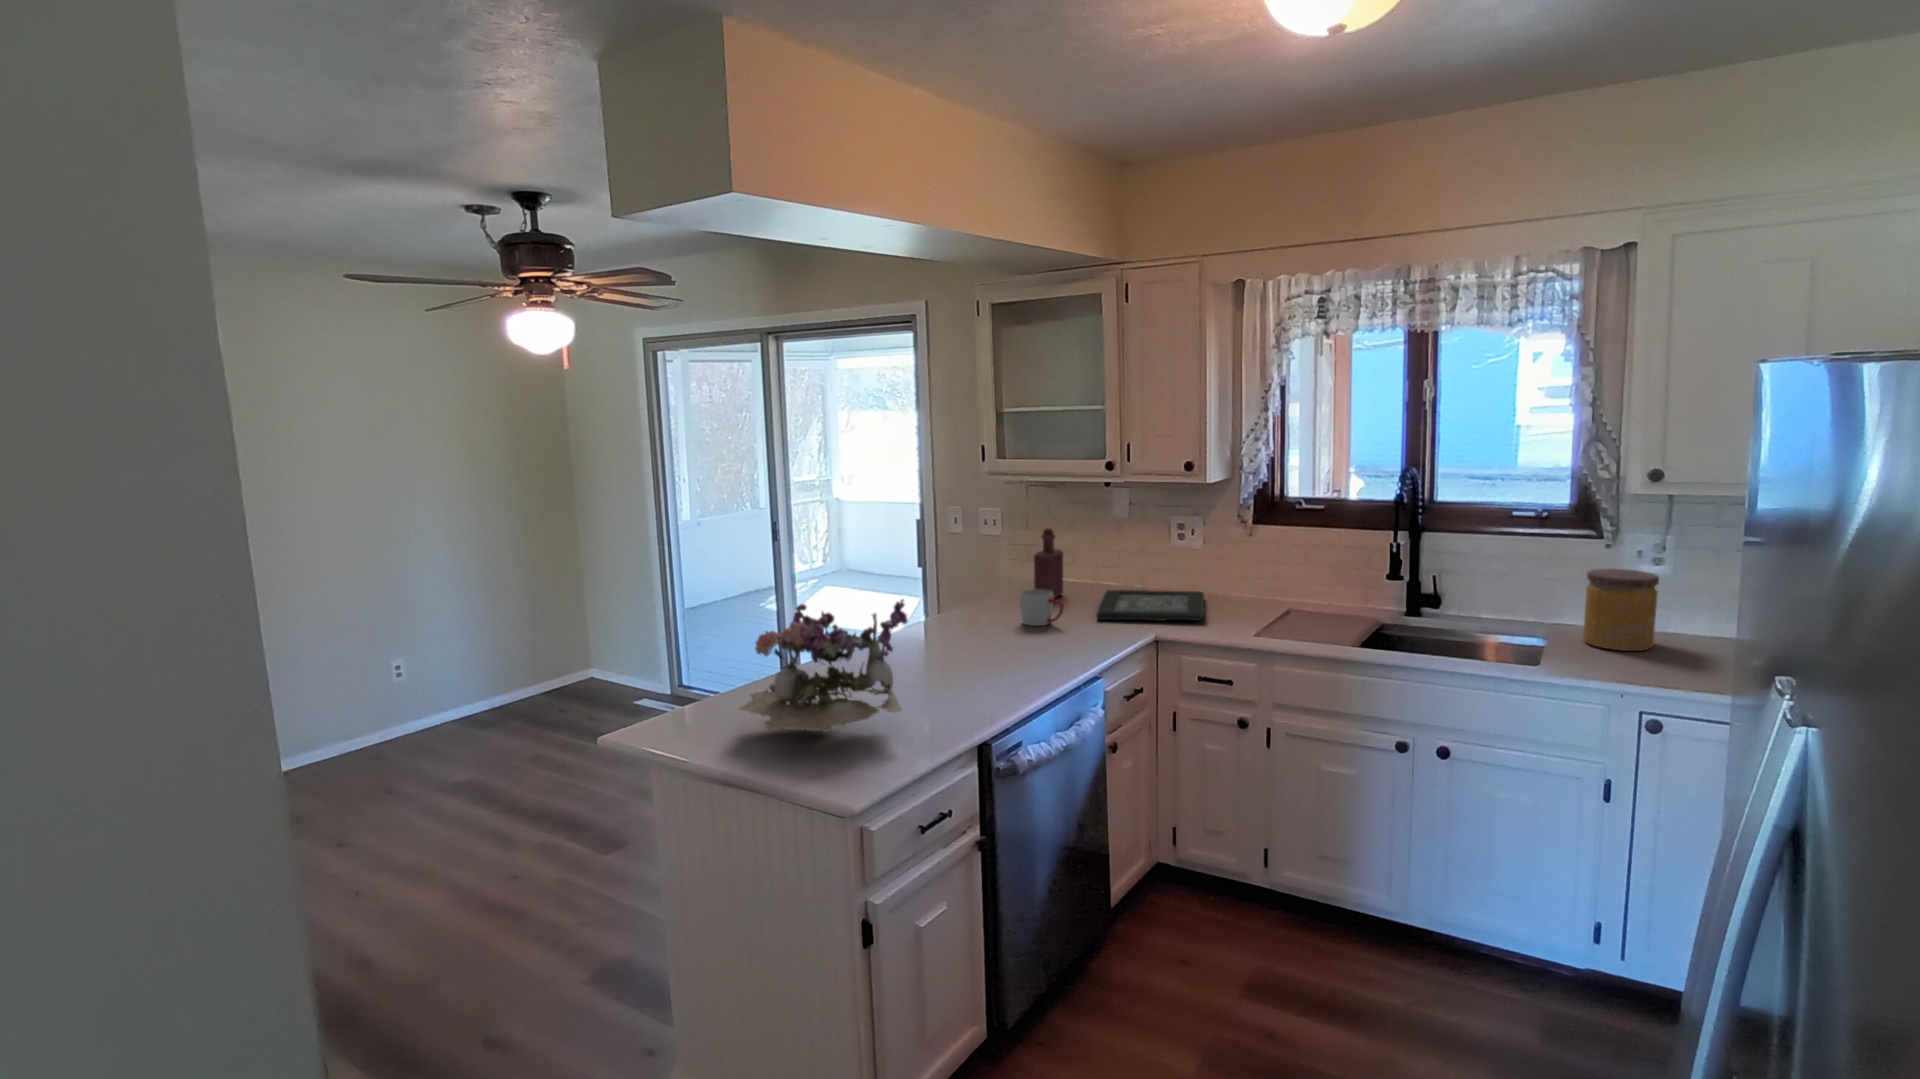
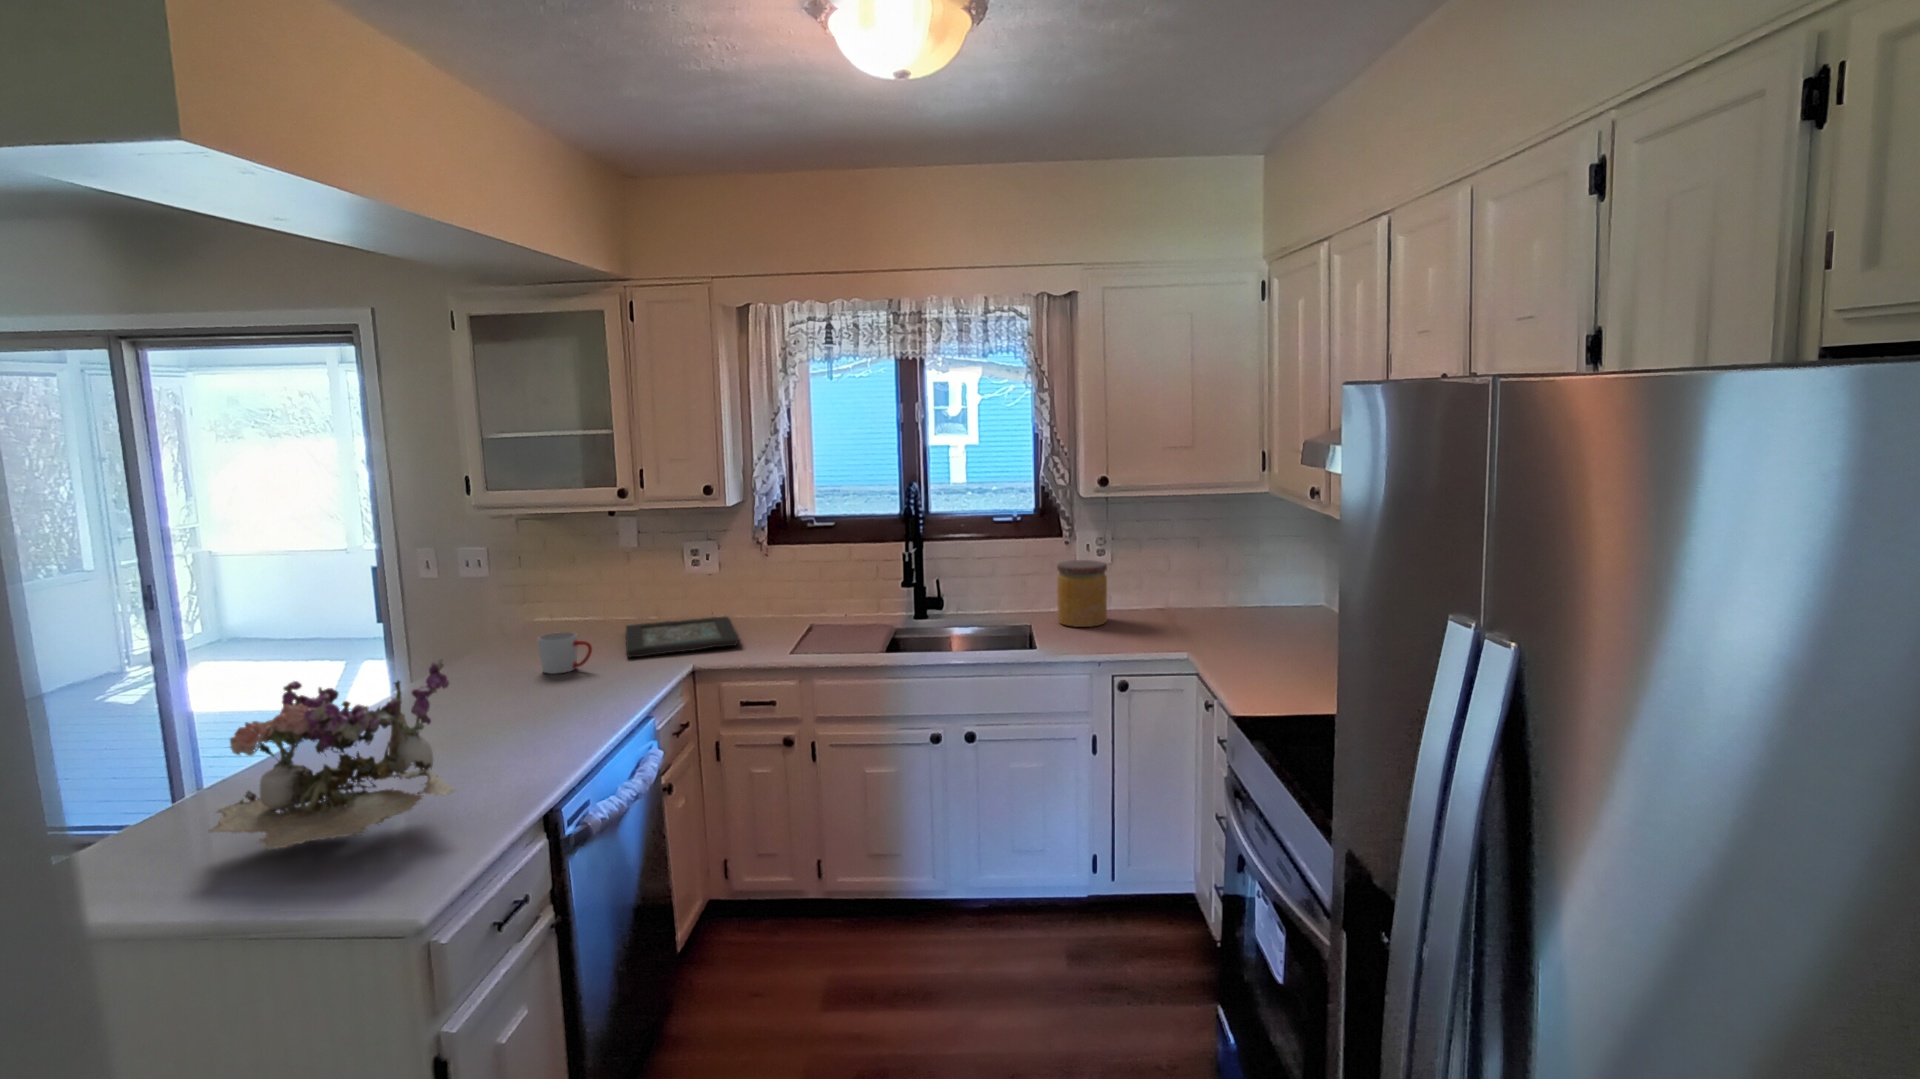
bottle: present [1034,528,1063,598] -> none [540,565,576,643]

